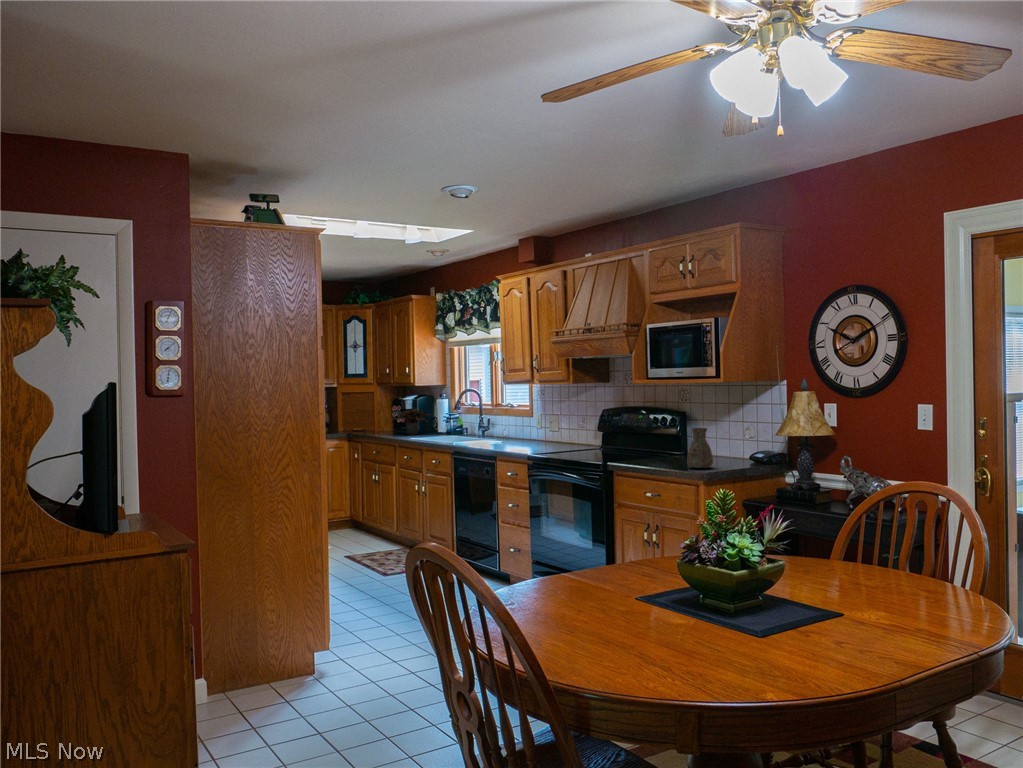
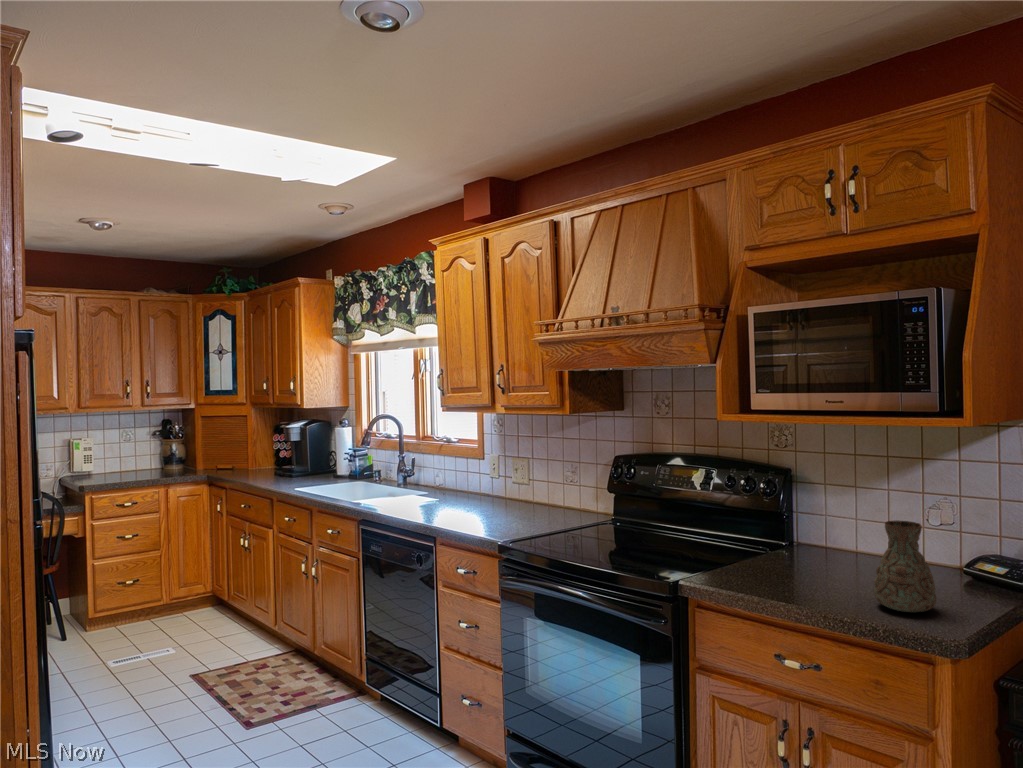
potted plant: present [393,409,427,435] -> none [266,442,329,482]

